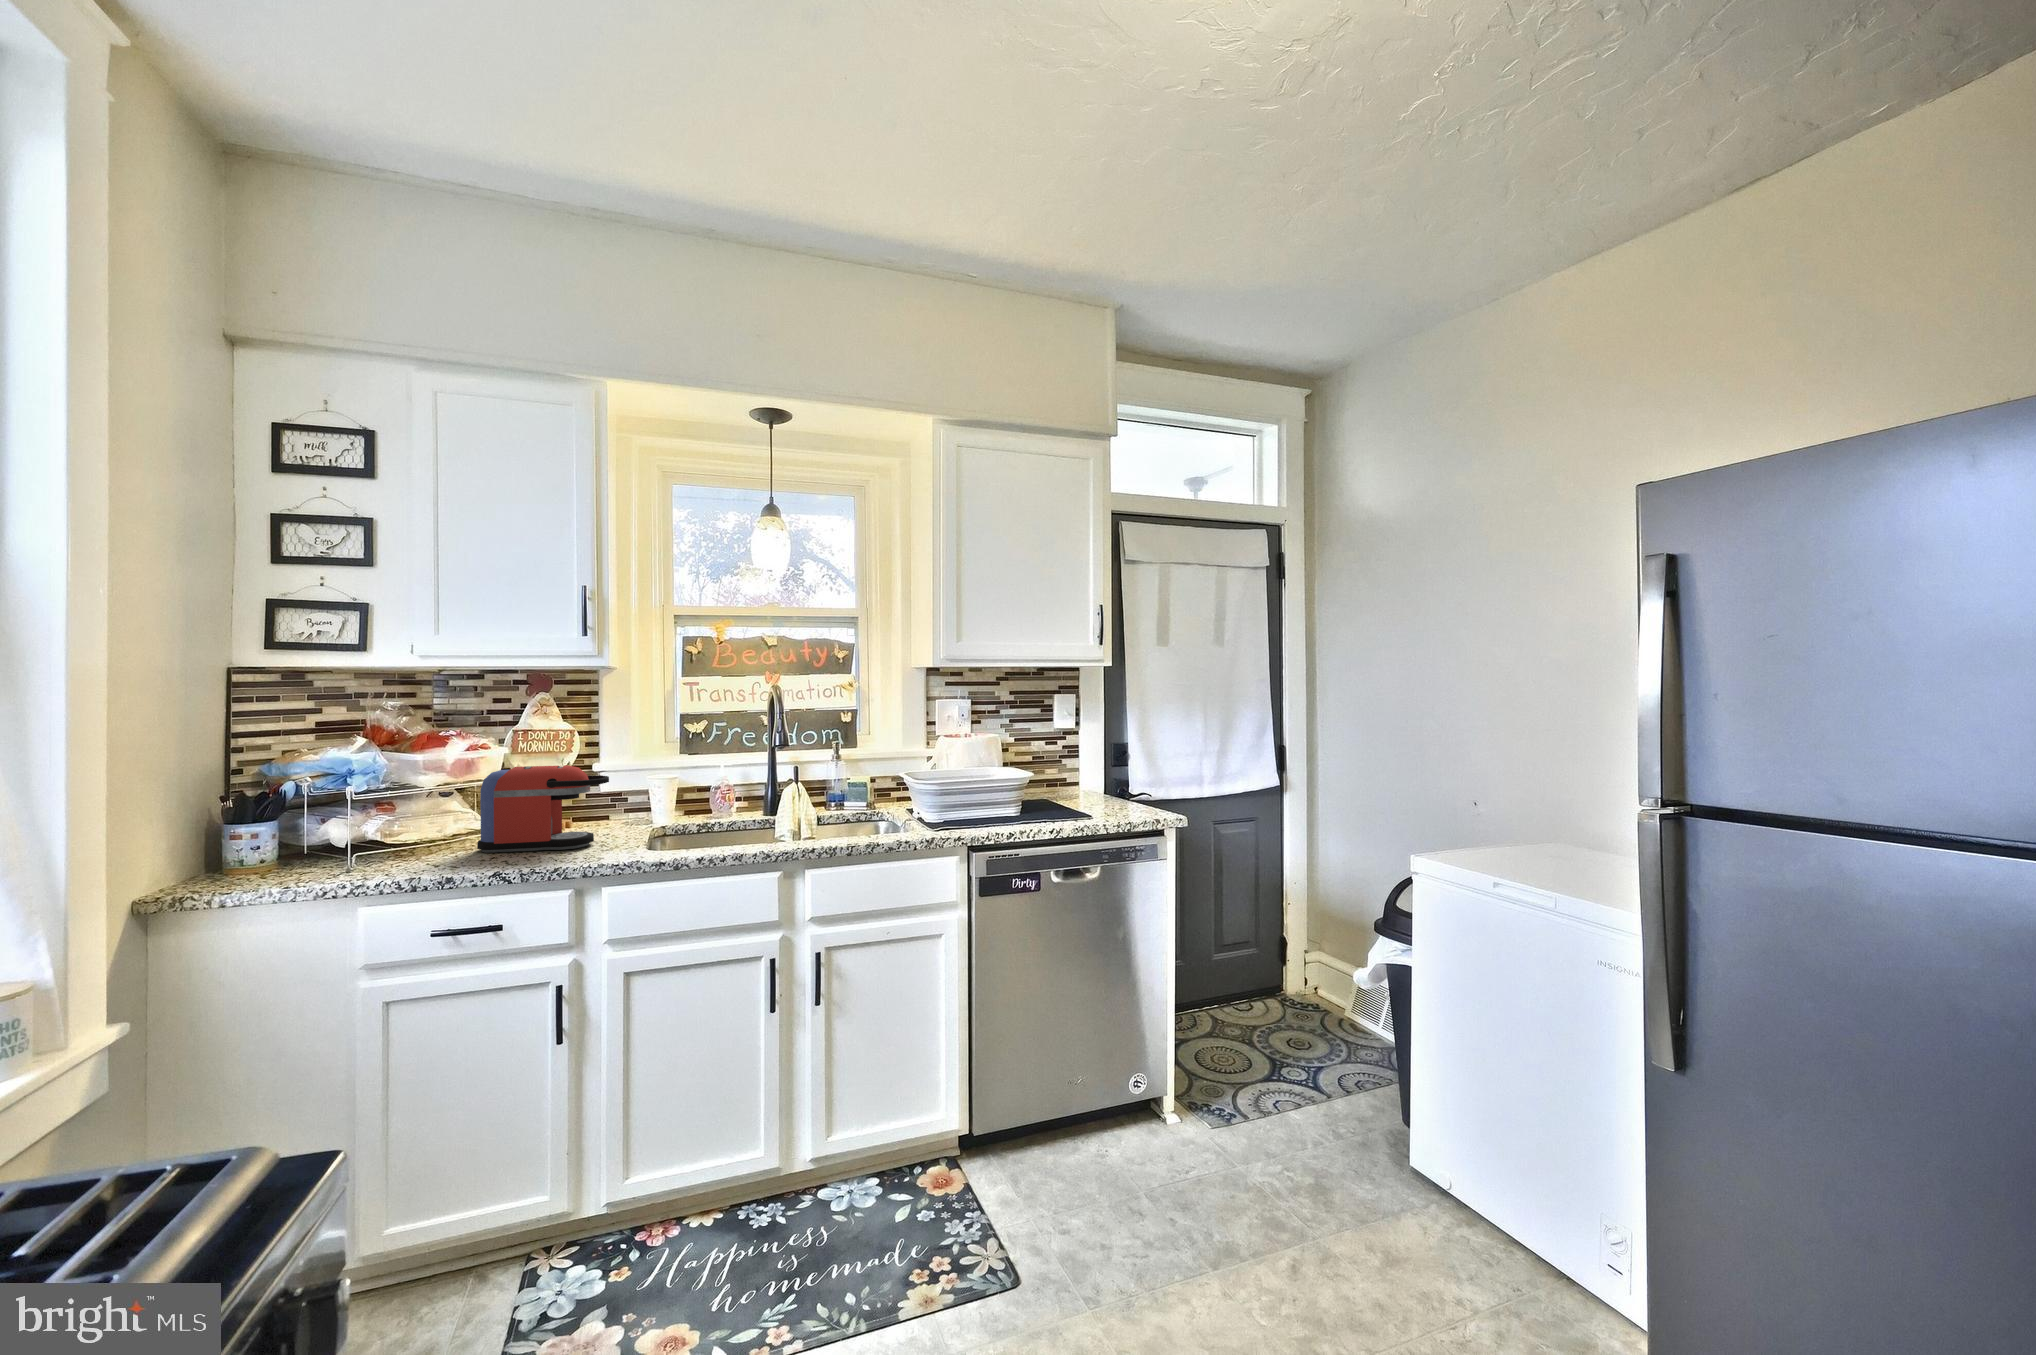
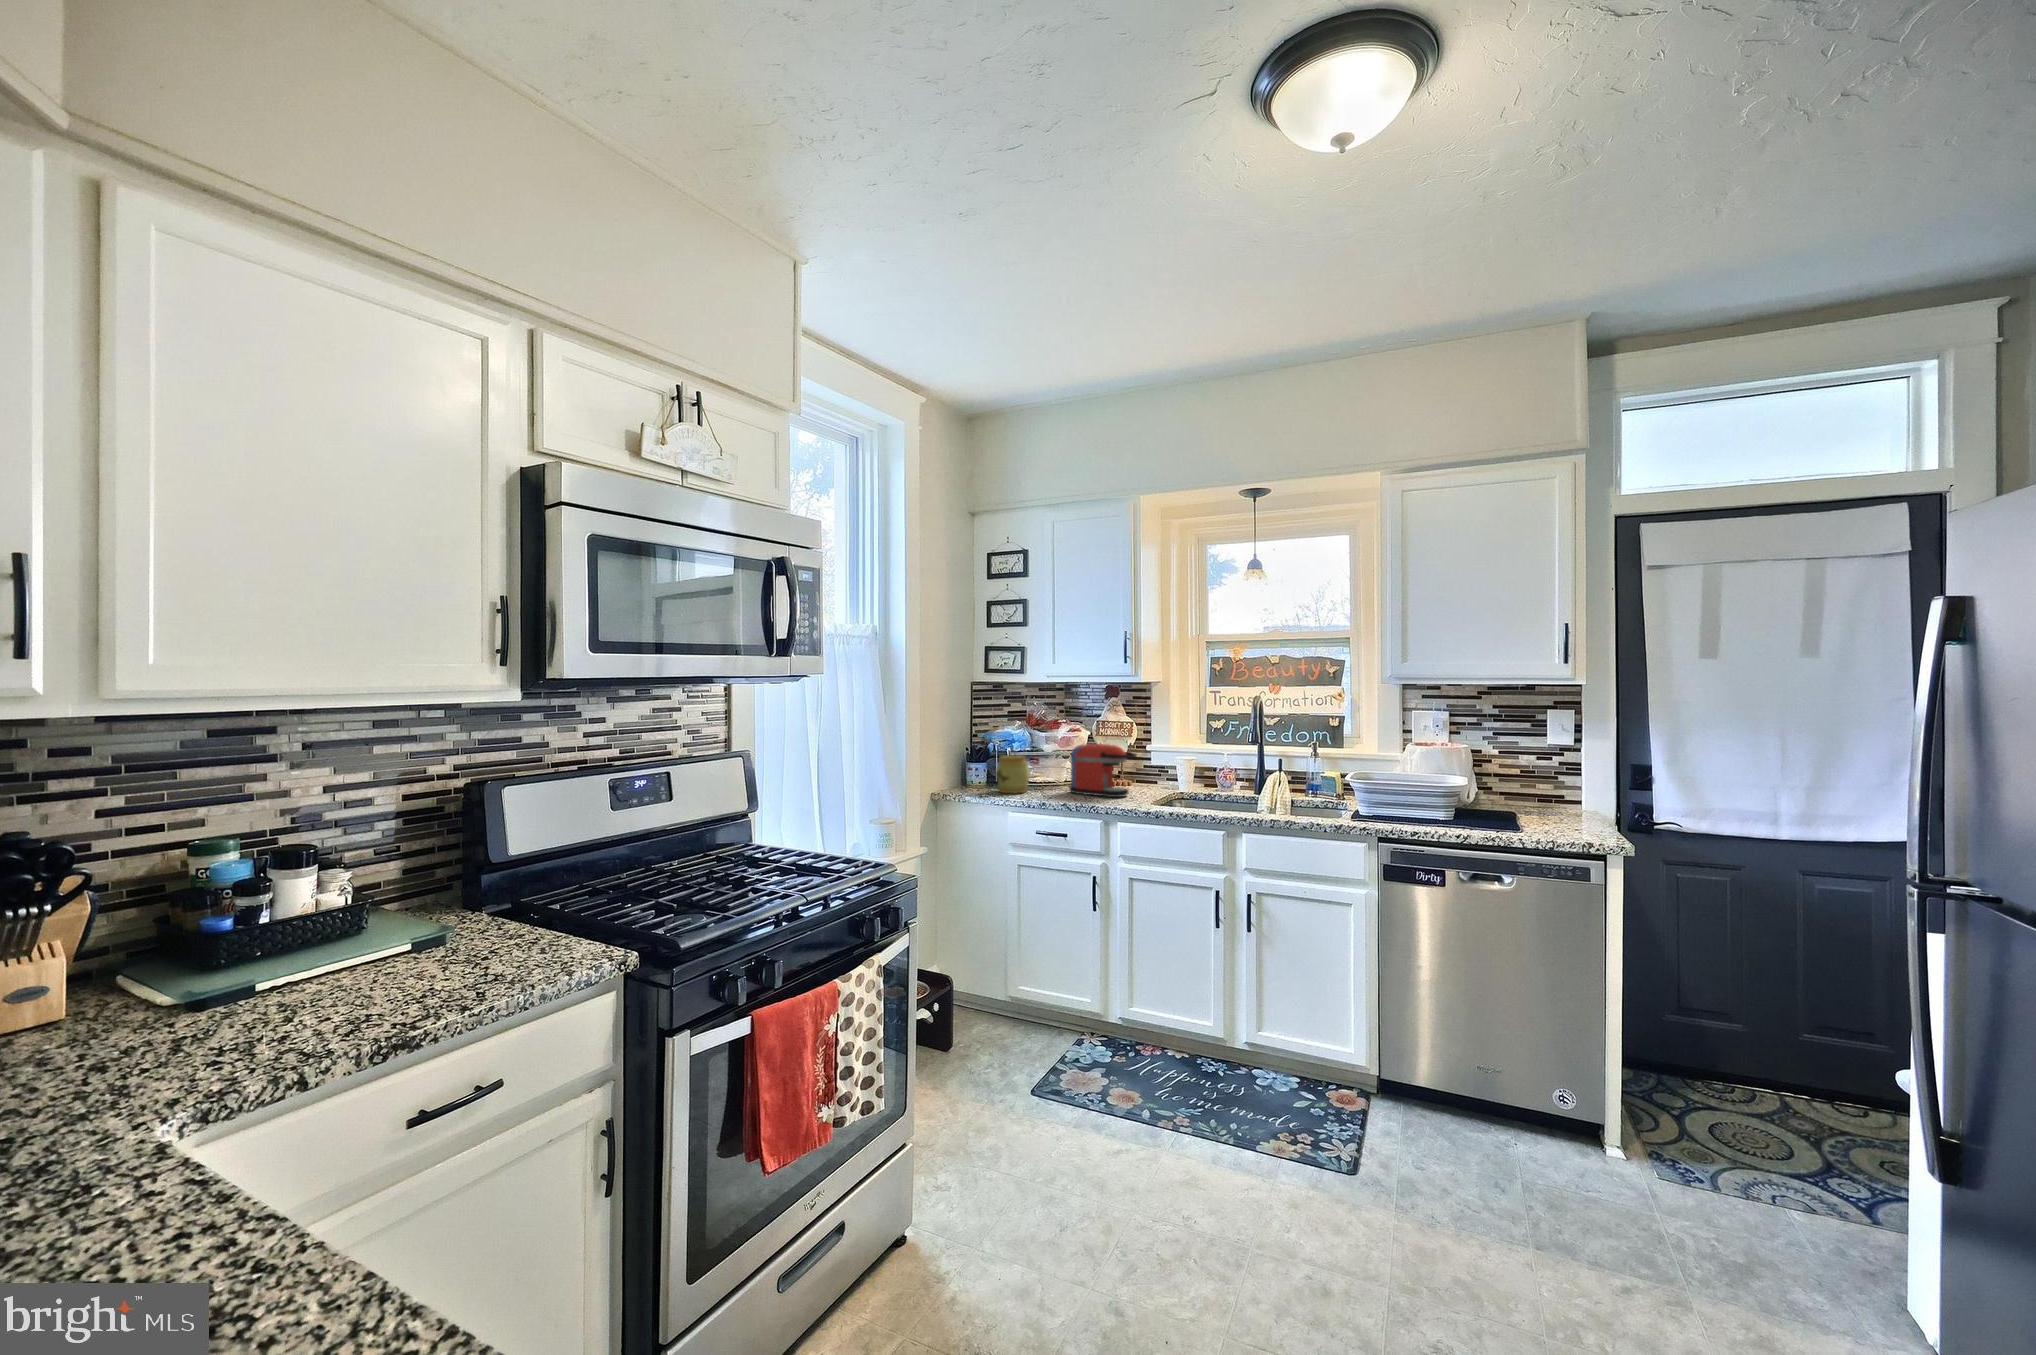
jar: none [316,789,391,874] -> present [996,750,1029,793]

